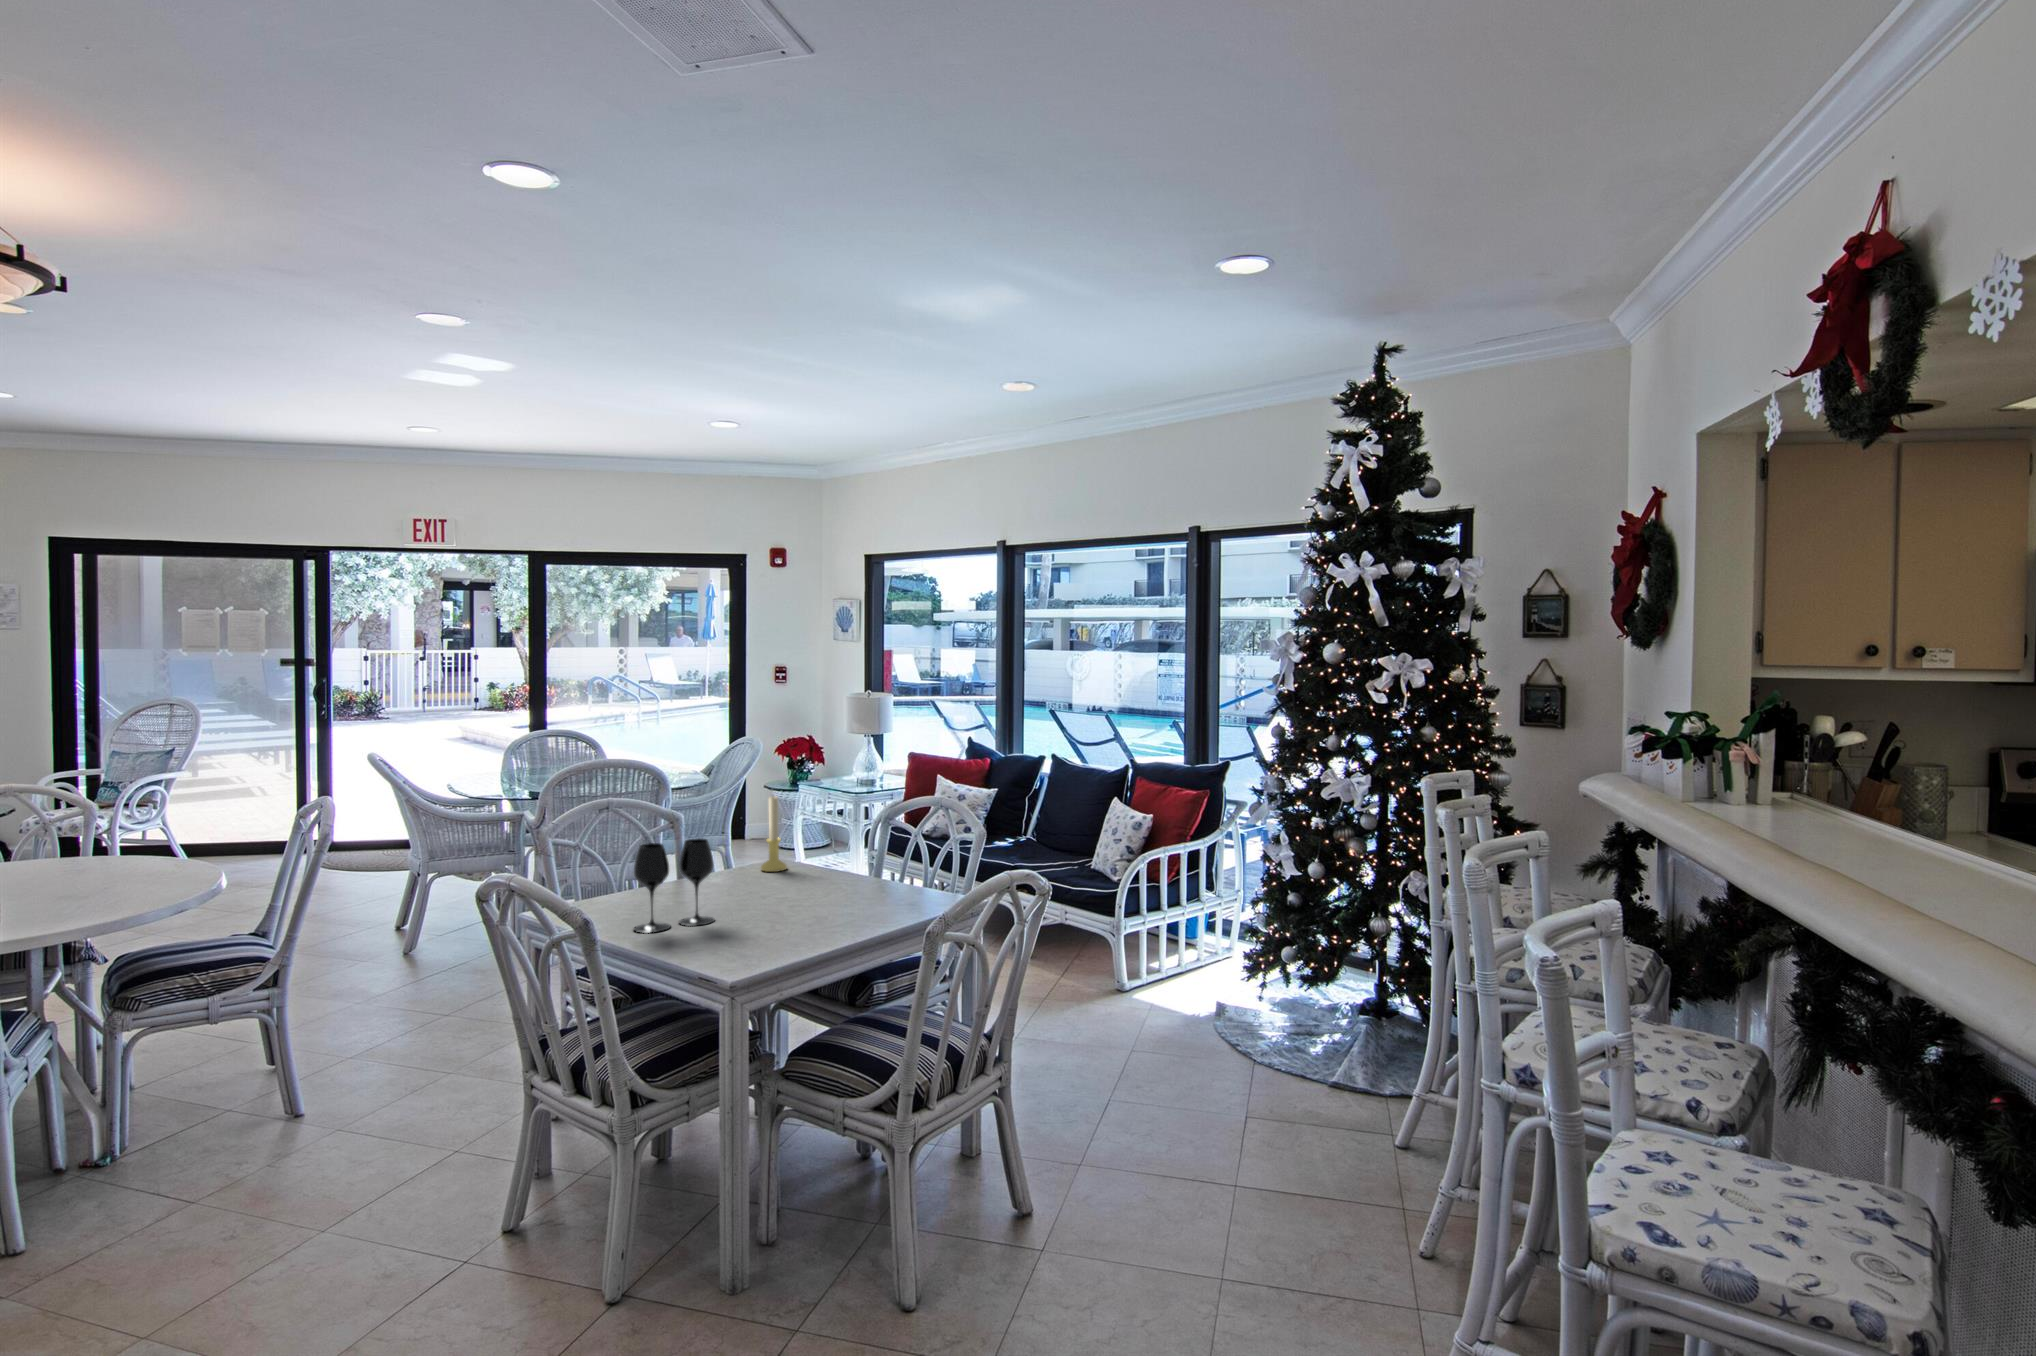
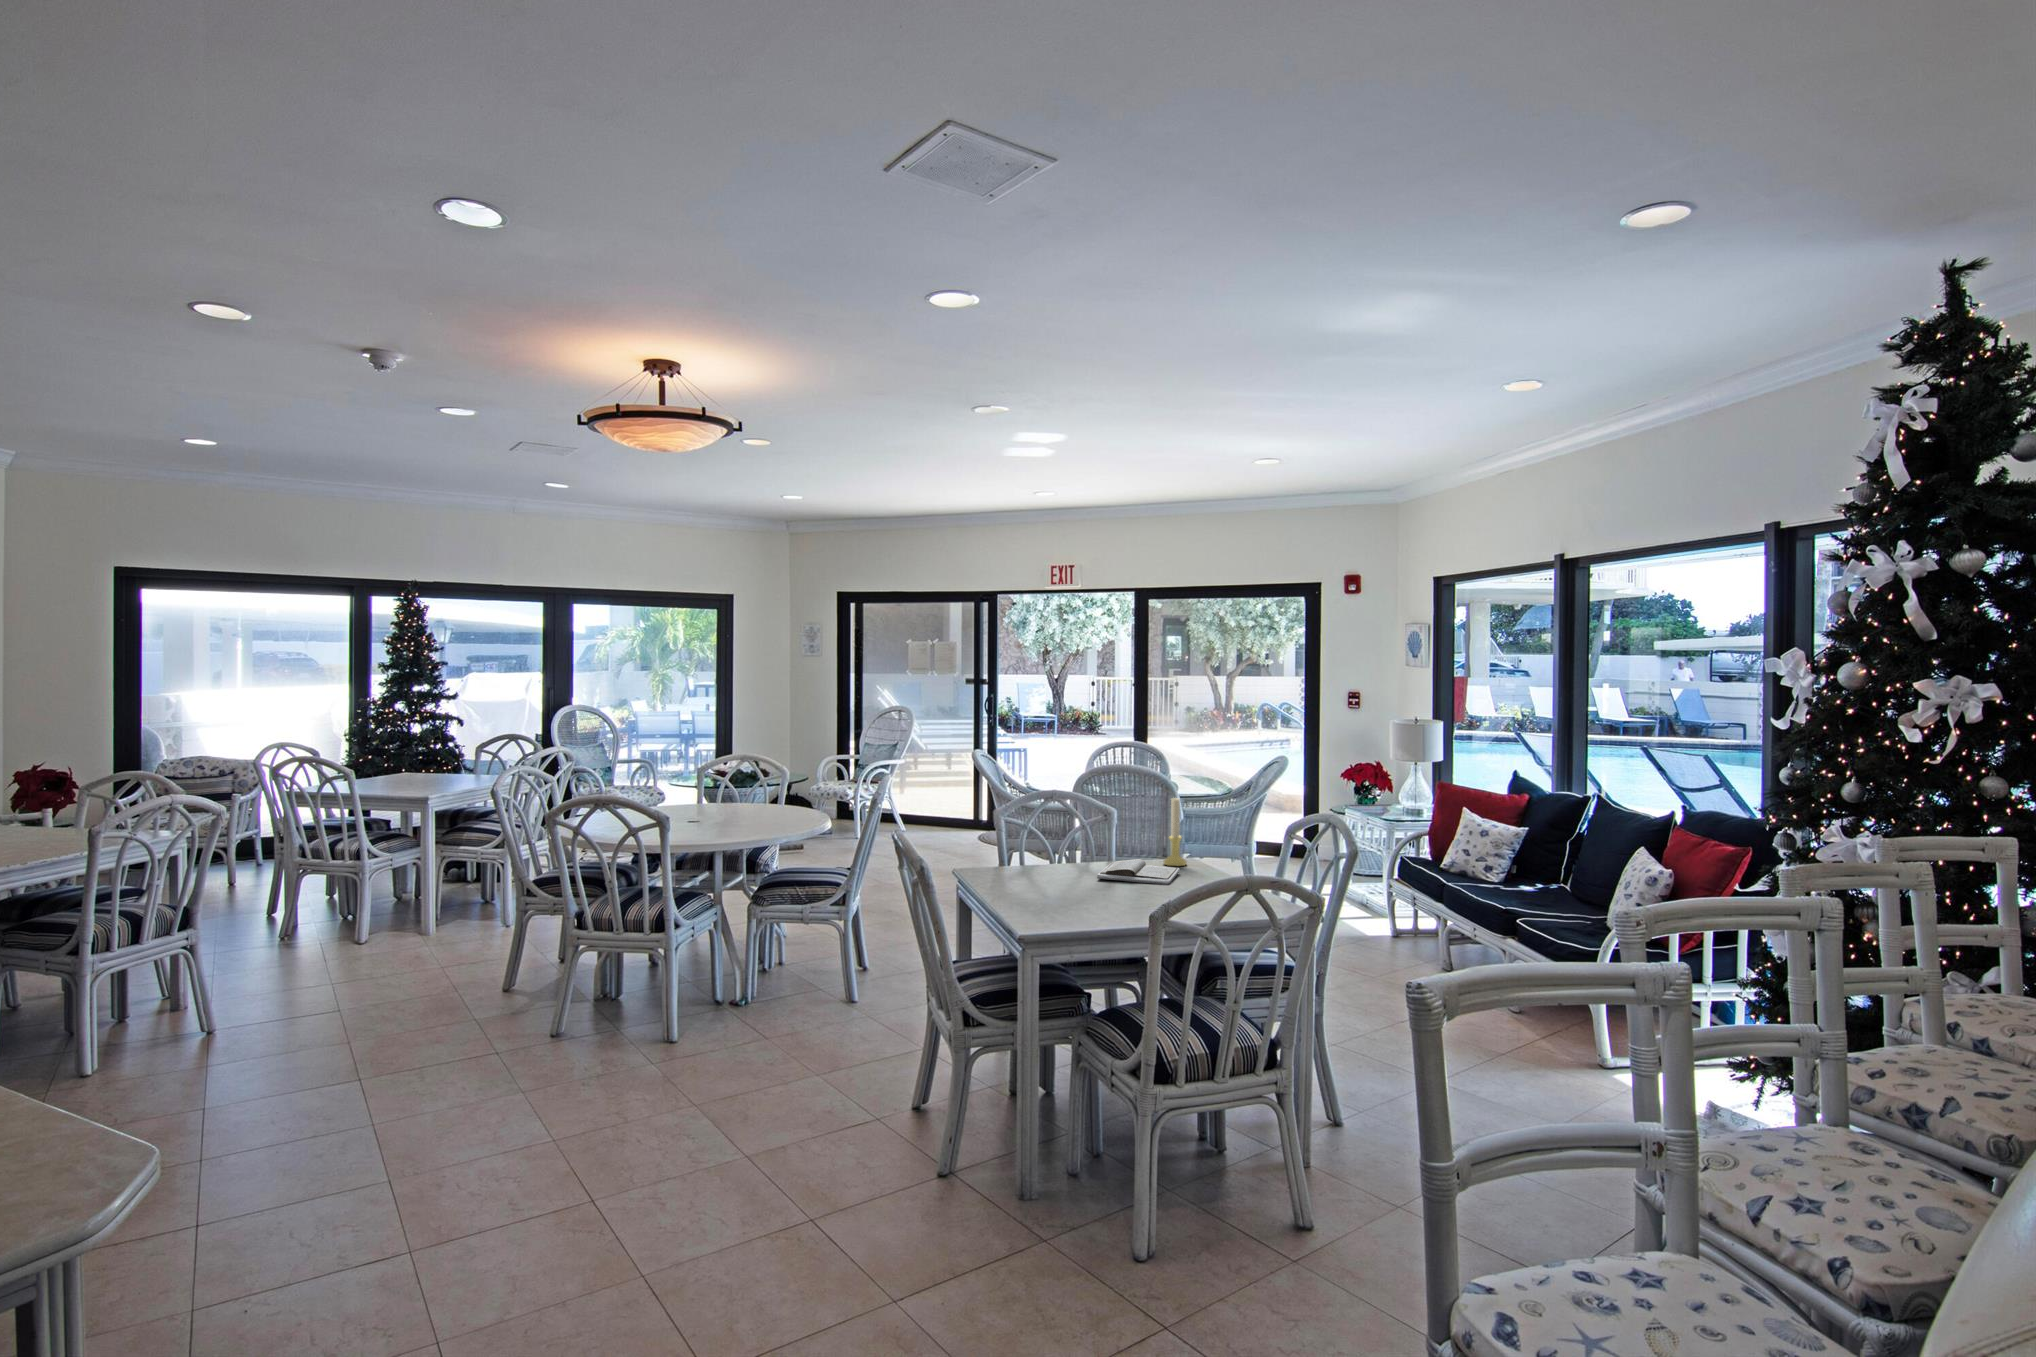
wine glass: present [634,838,714,933] -> none [1006,820,1072,893]
book: none [715,870,805,899] -> present [1097,859,1179,885]

